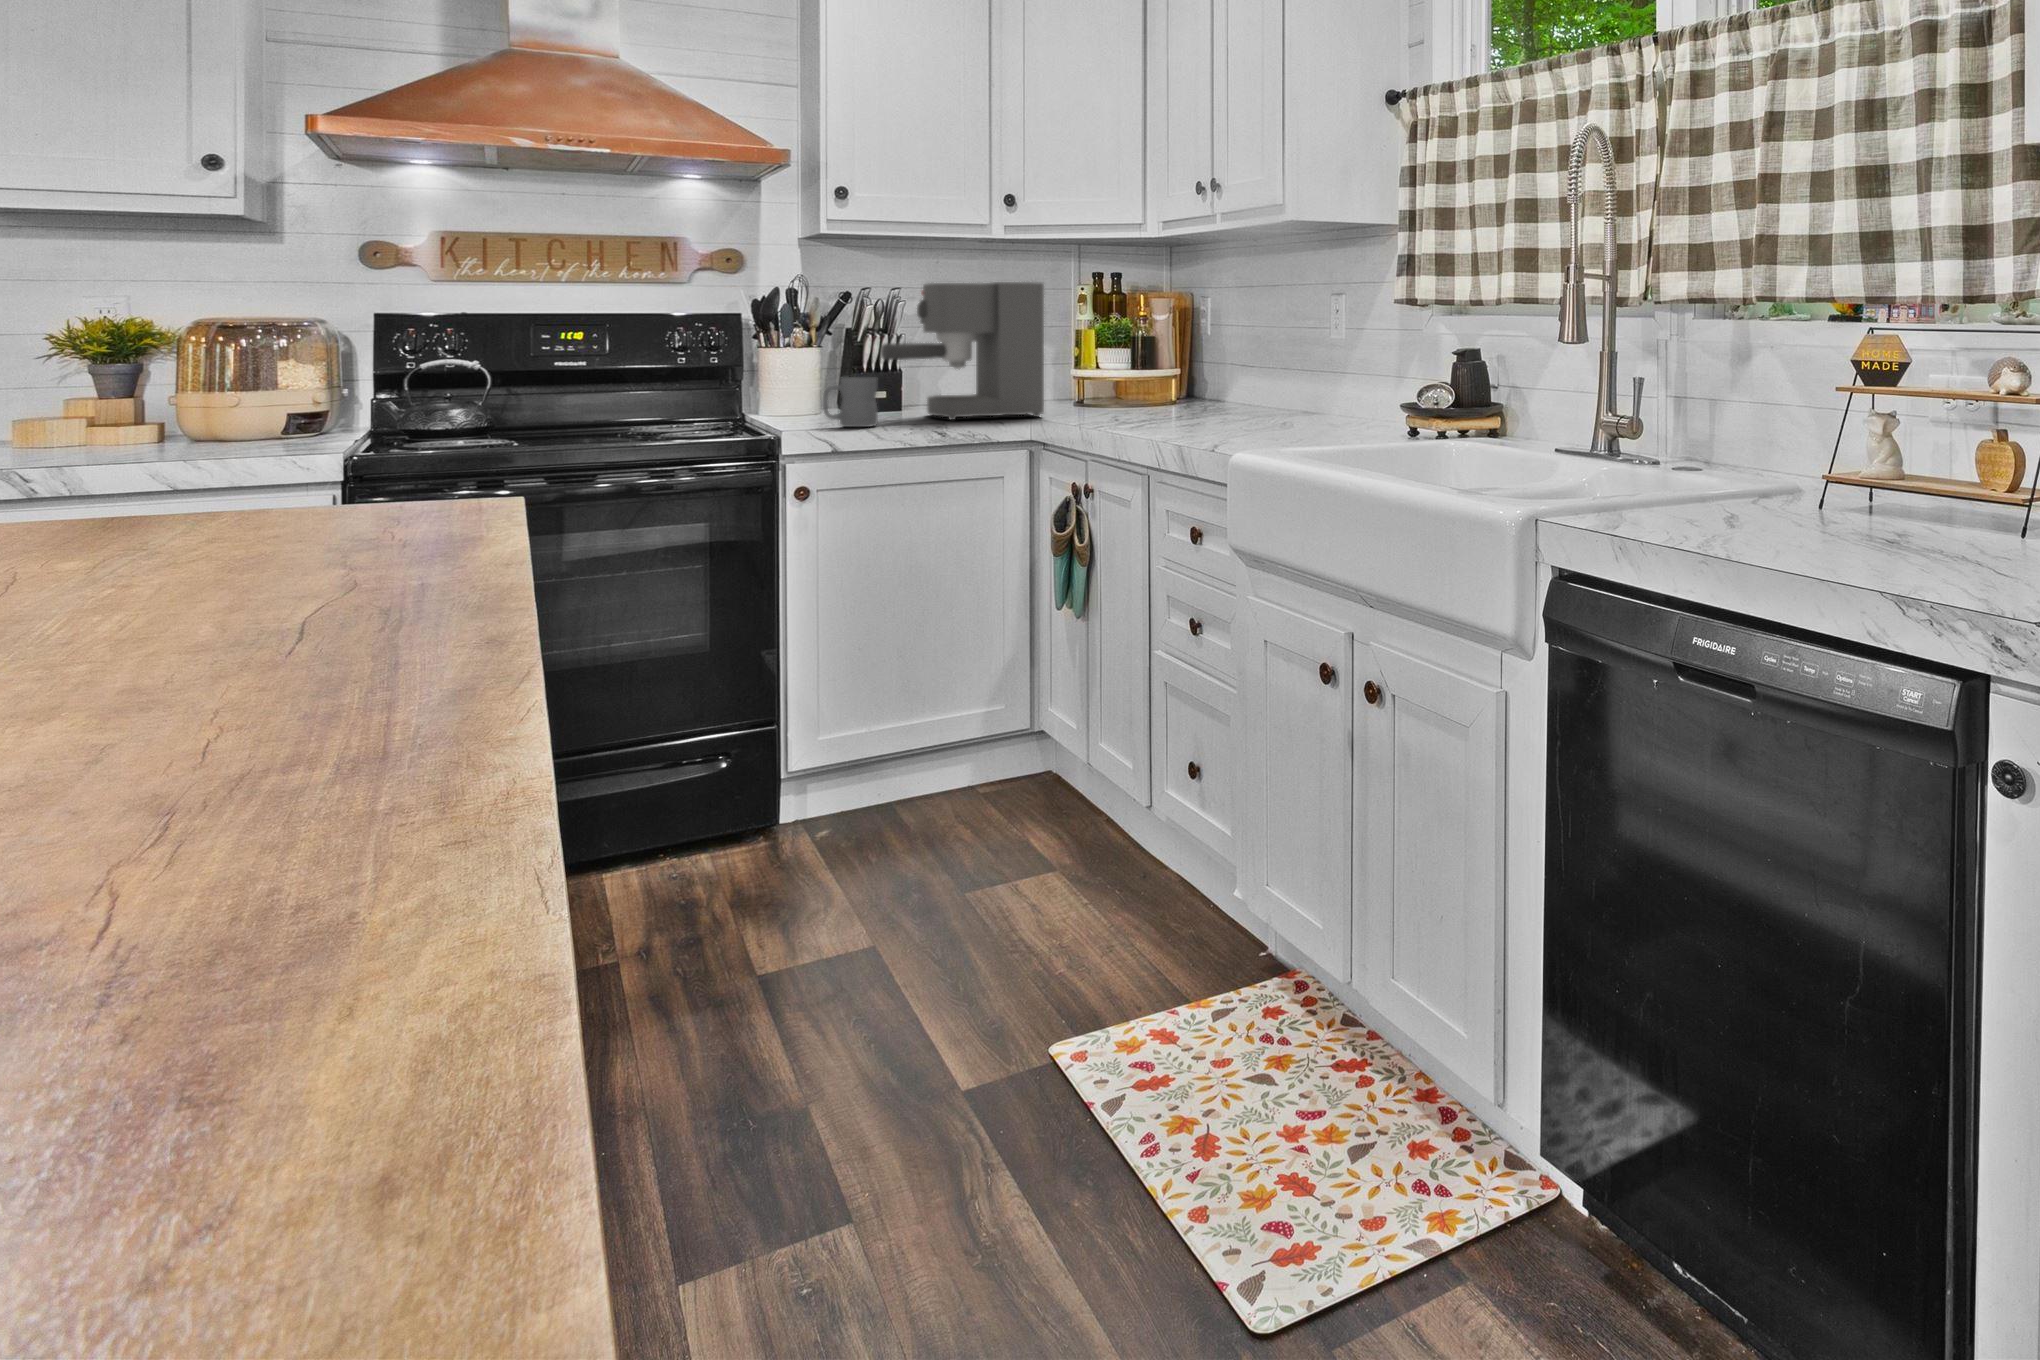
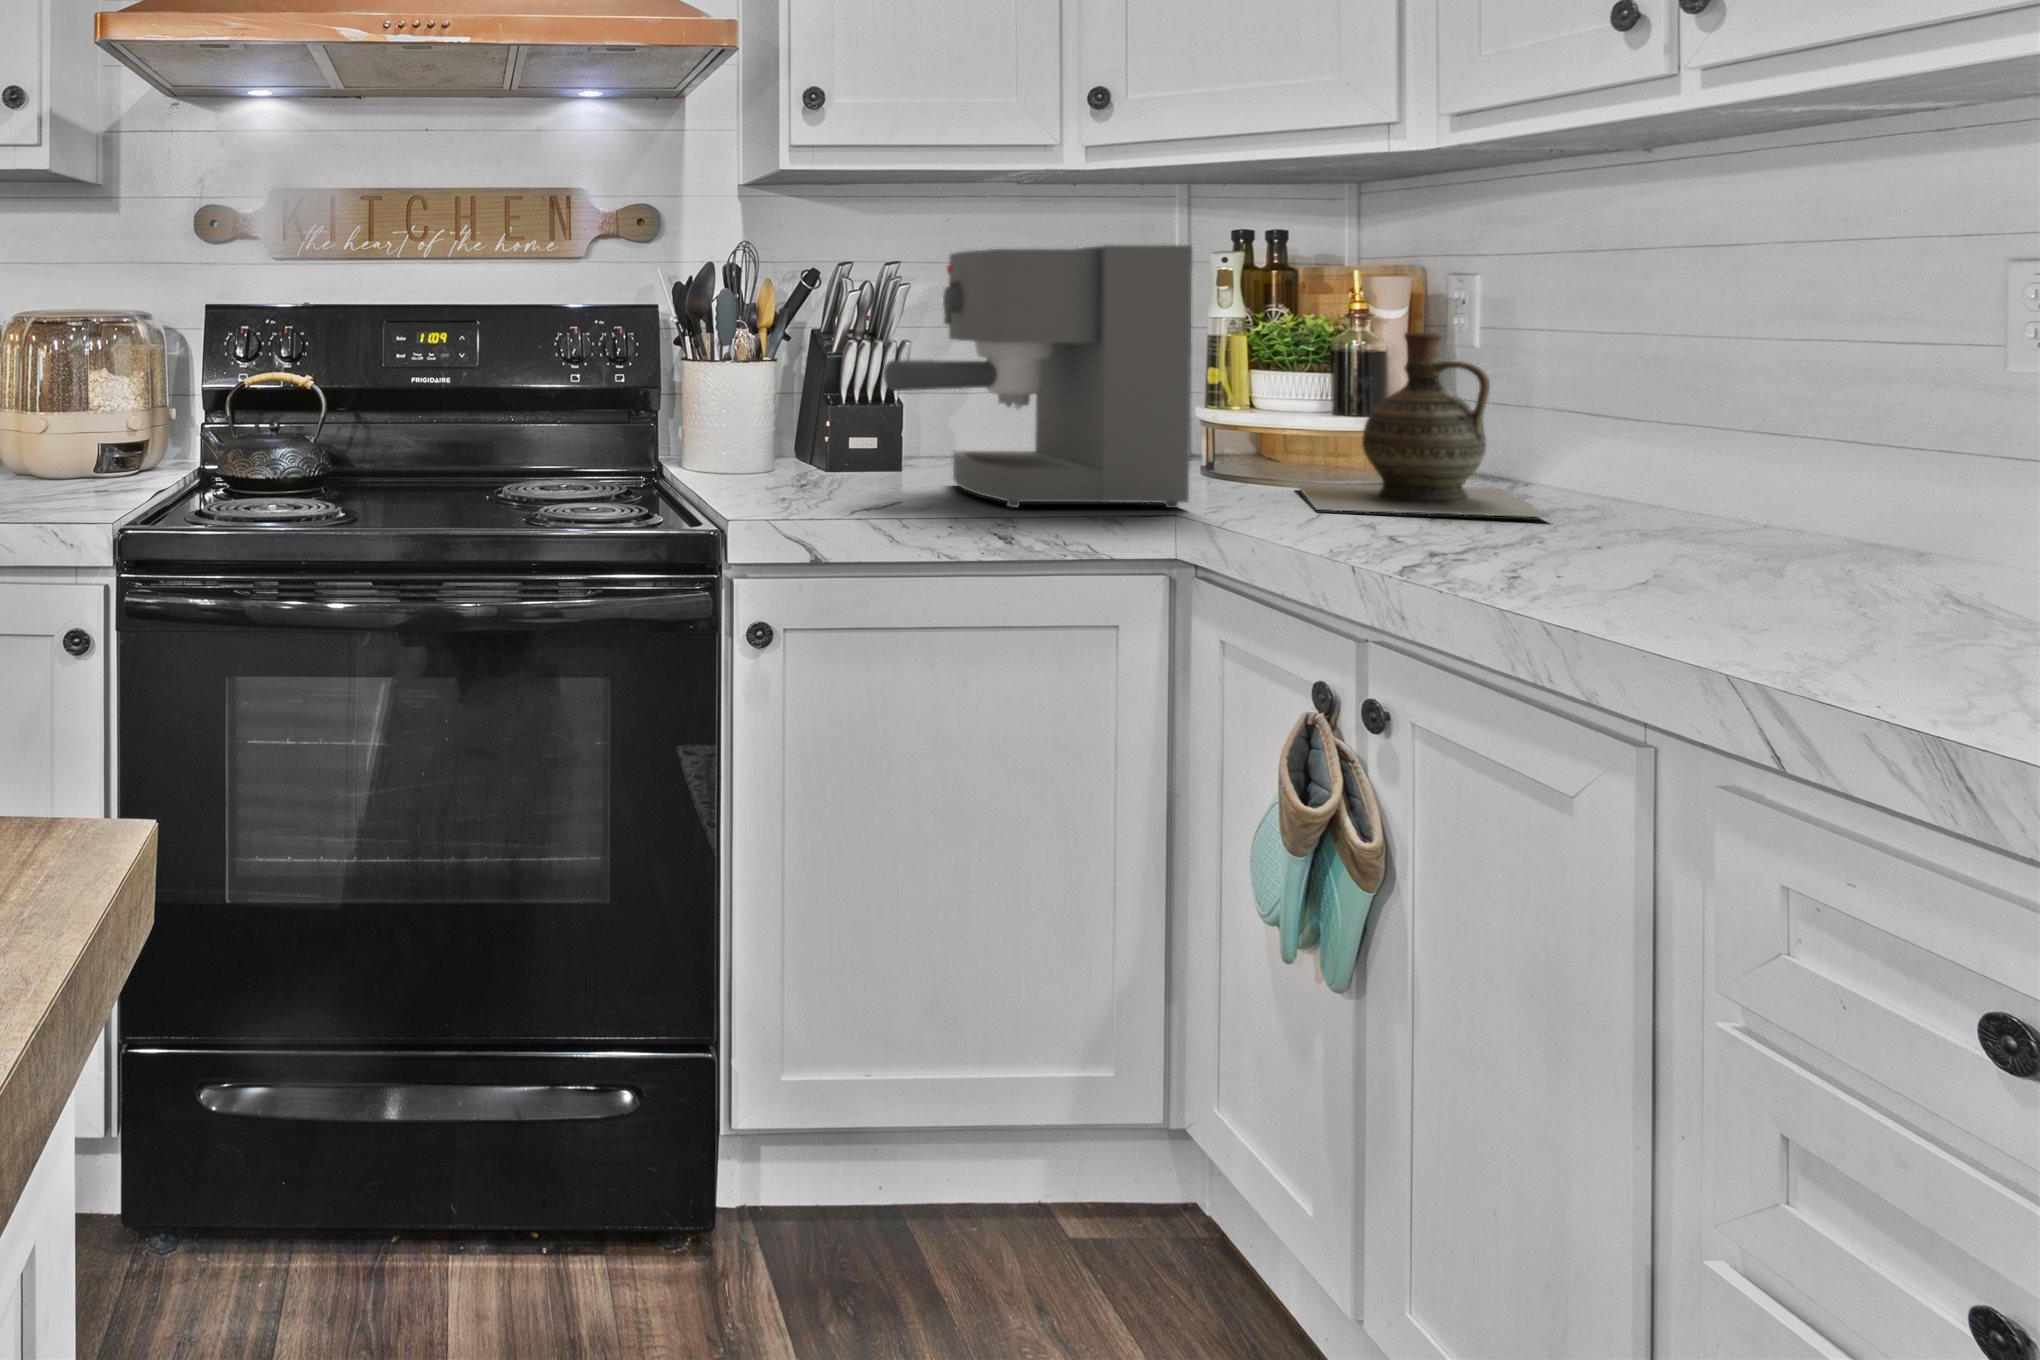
ceramic jug: none [1106,327,1204,414] -> present [1296,332,1545,517]
mug: present [823,377,878,427] -> none [791,422,887,518]

